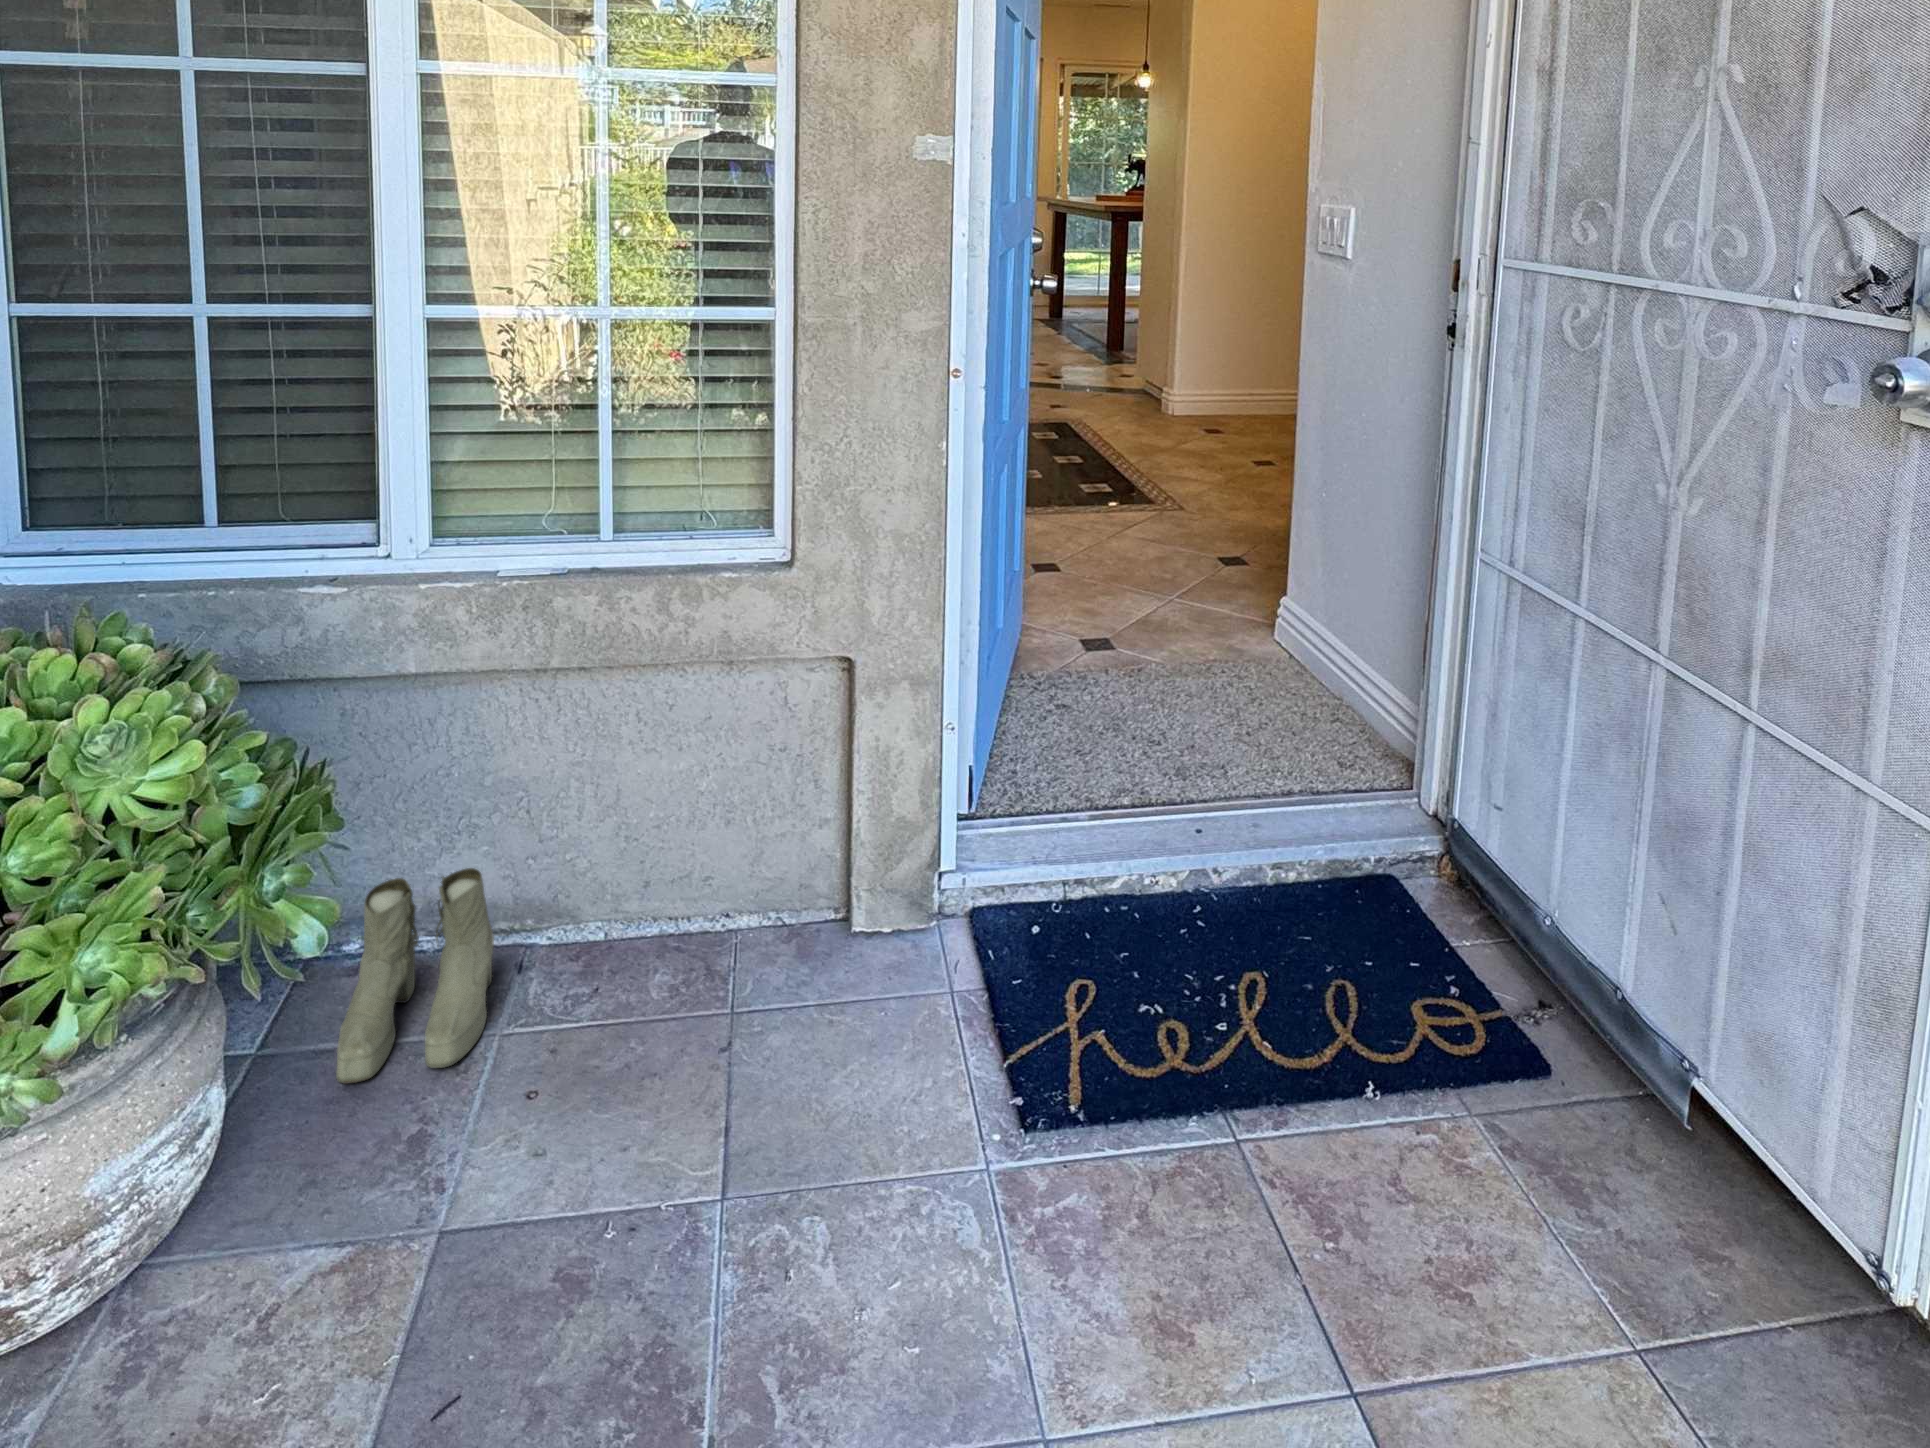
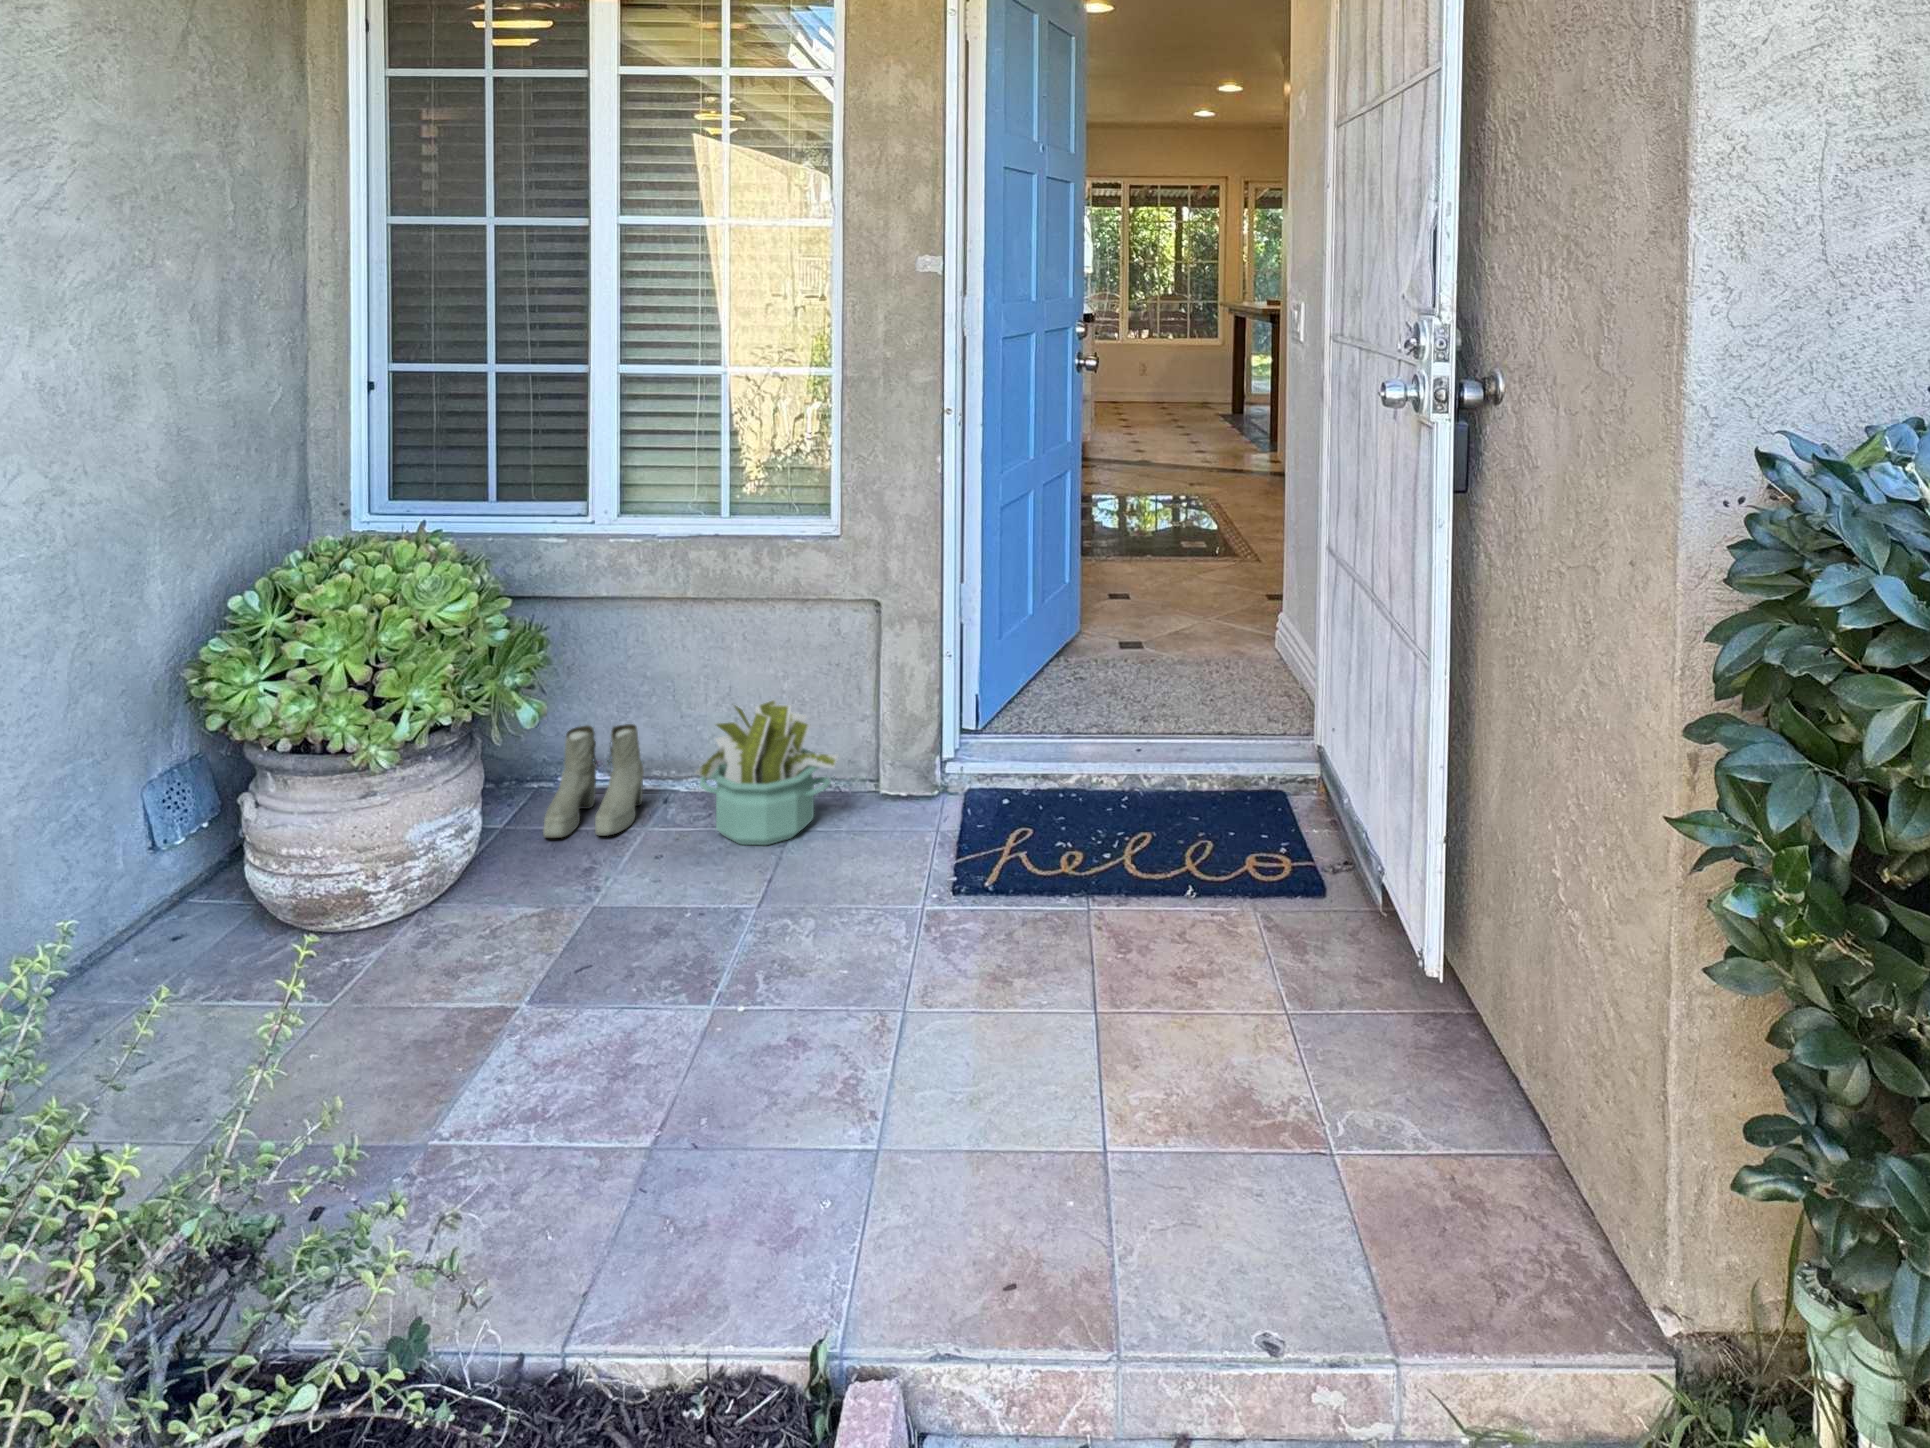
decorative plant: none [592,817,815,1060] -> present [695,700,838,845]

